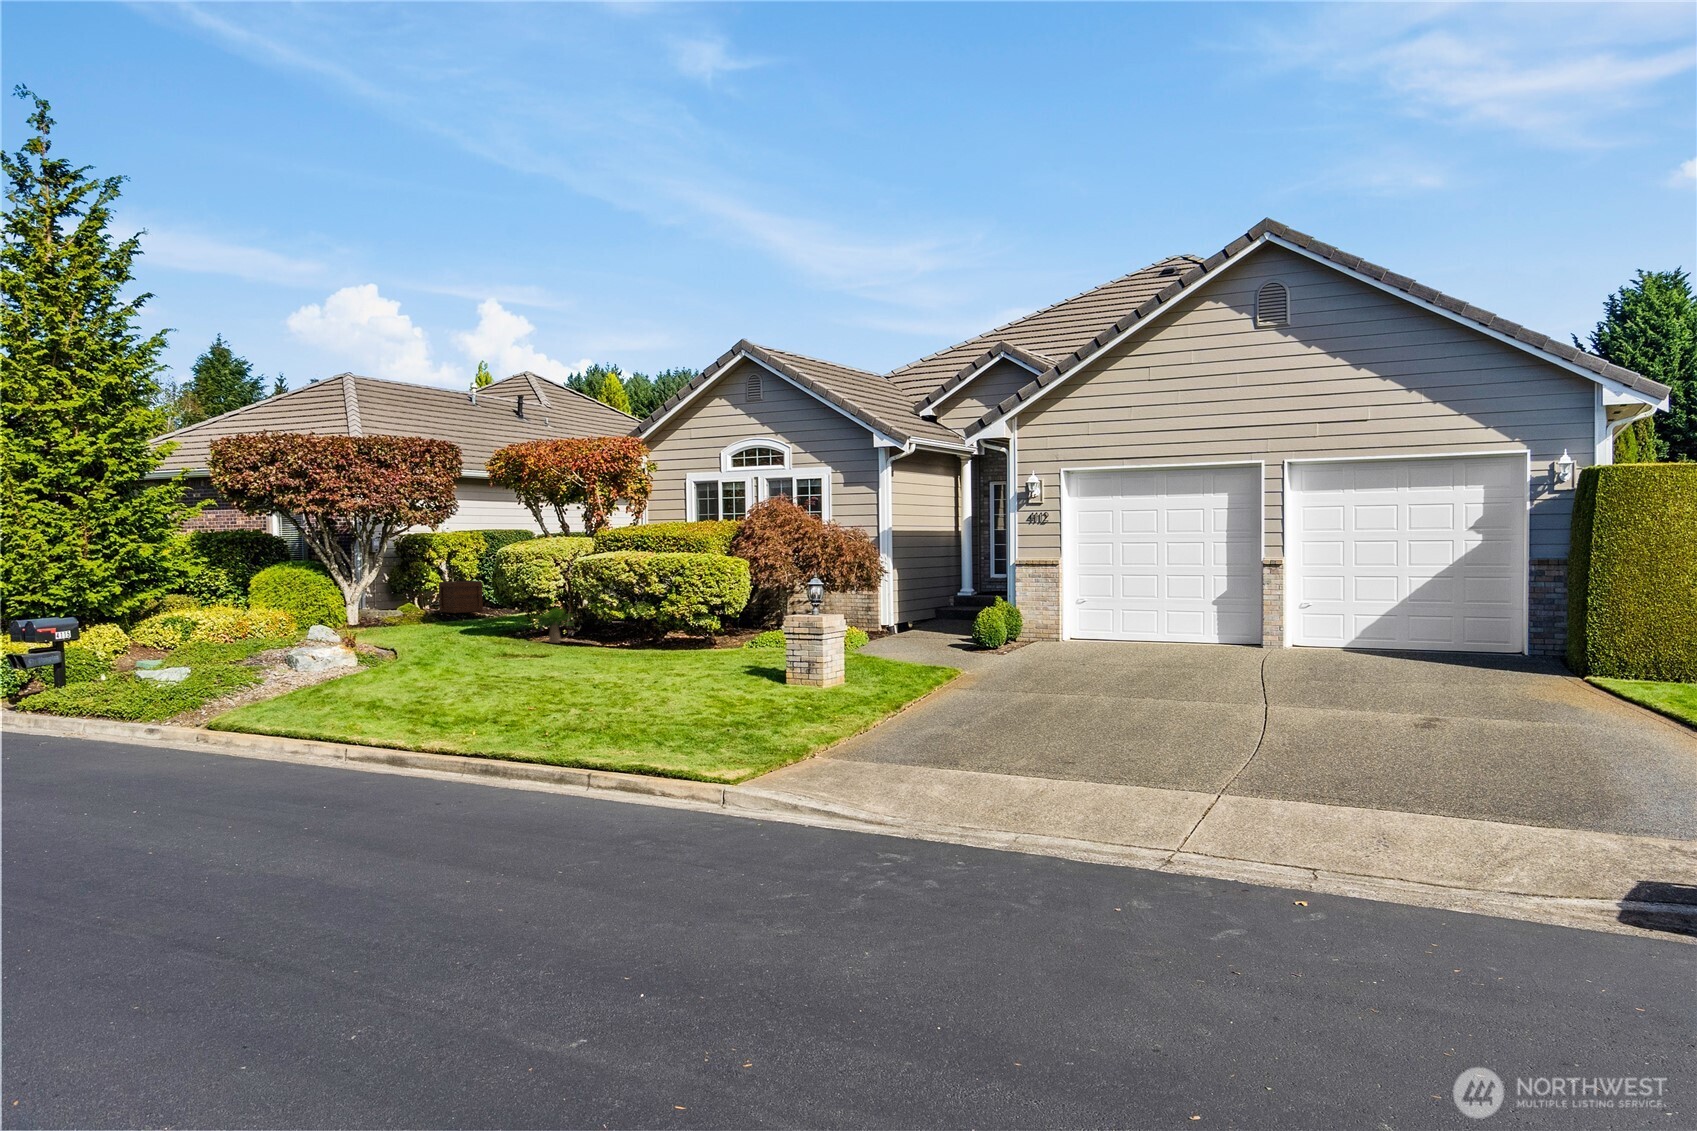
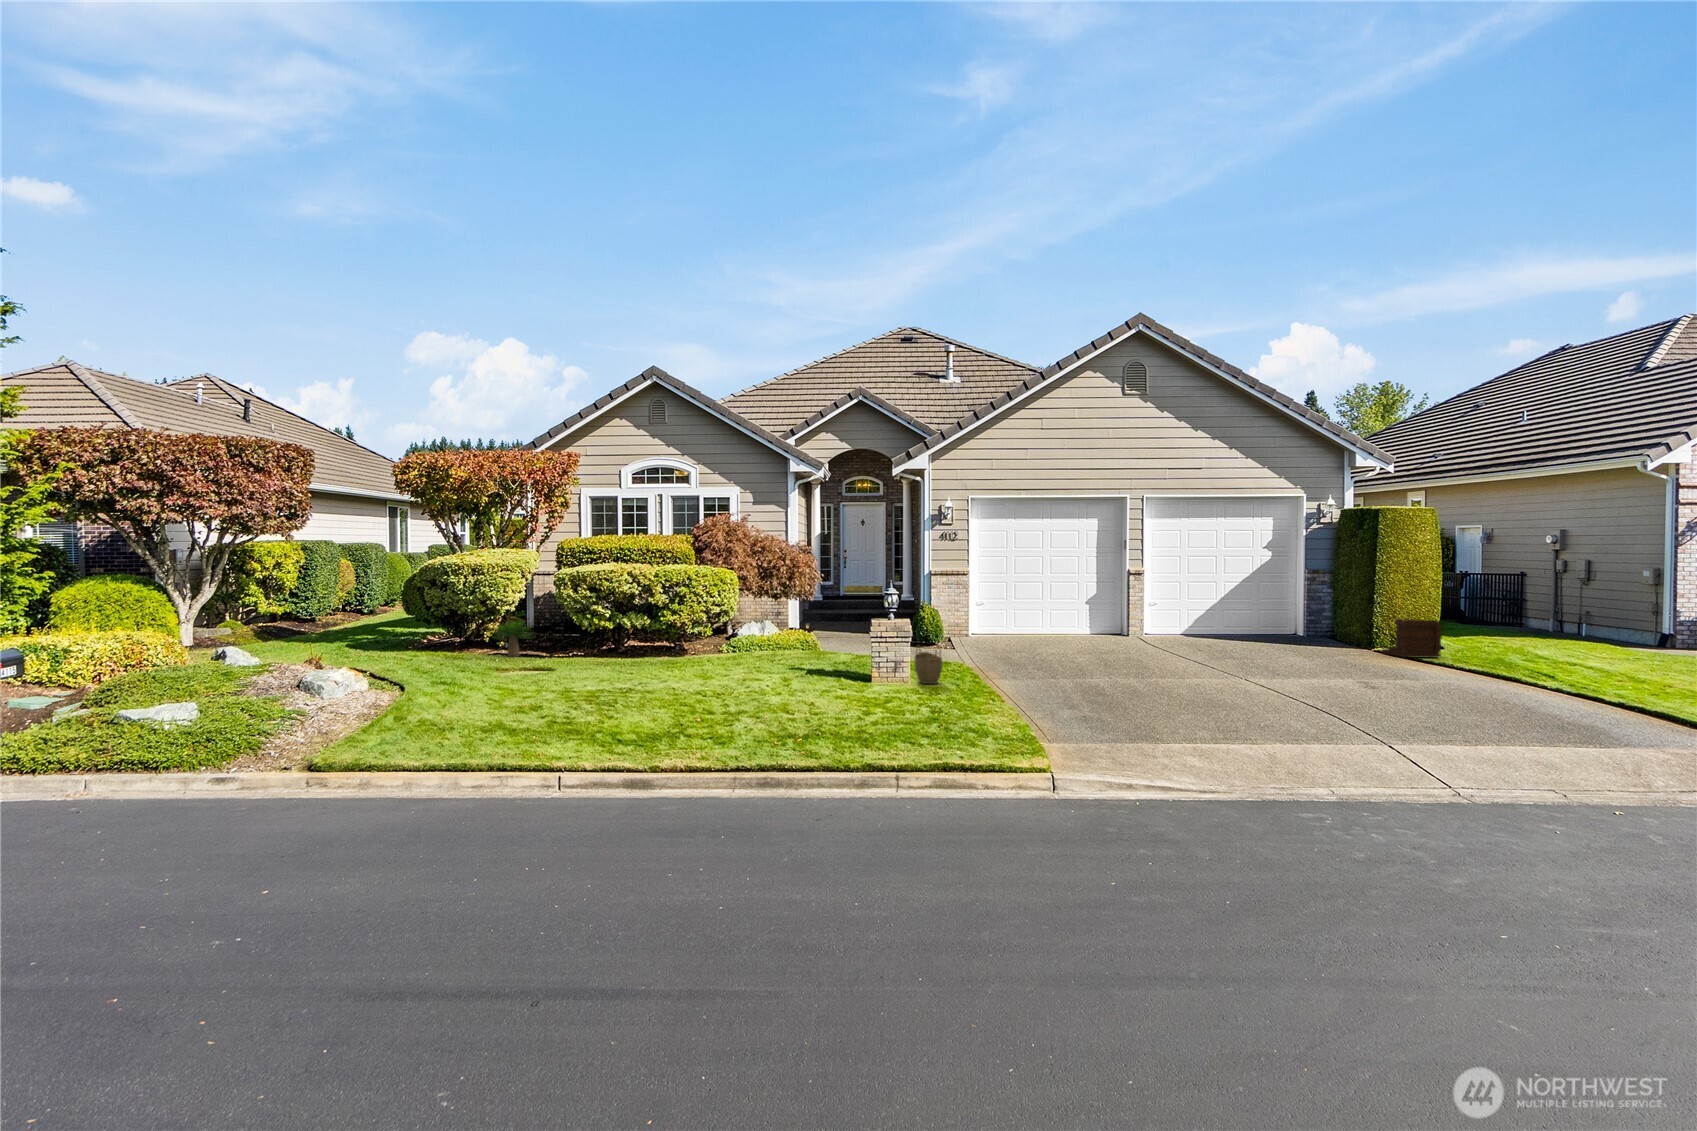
wooden crate: present [439,581,483,613] -> present [1381,619,1441,658]
woven basket: none [835,646,867,690] -> present [914,646,942,684]

